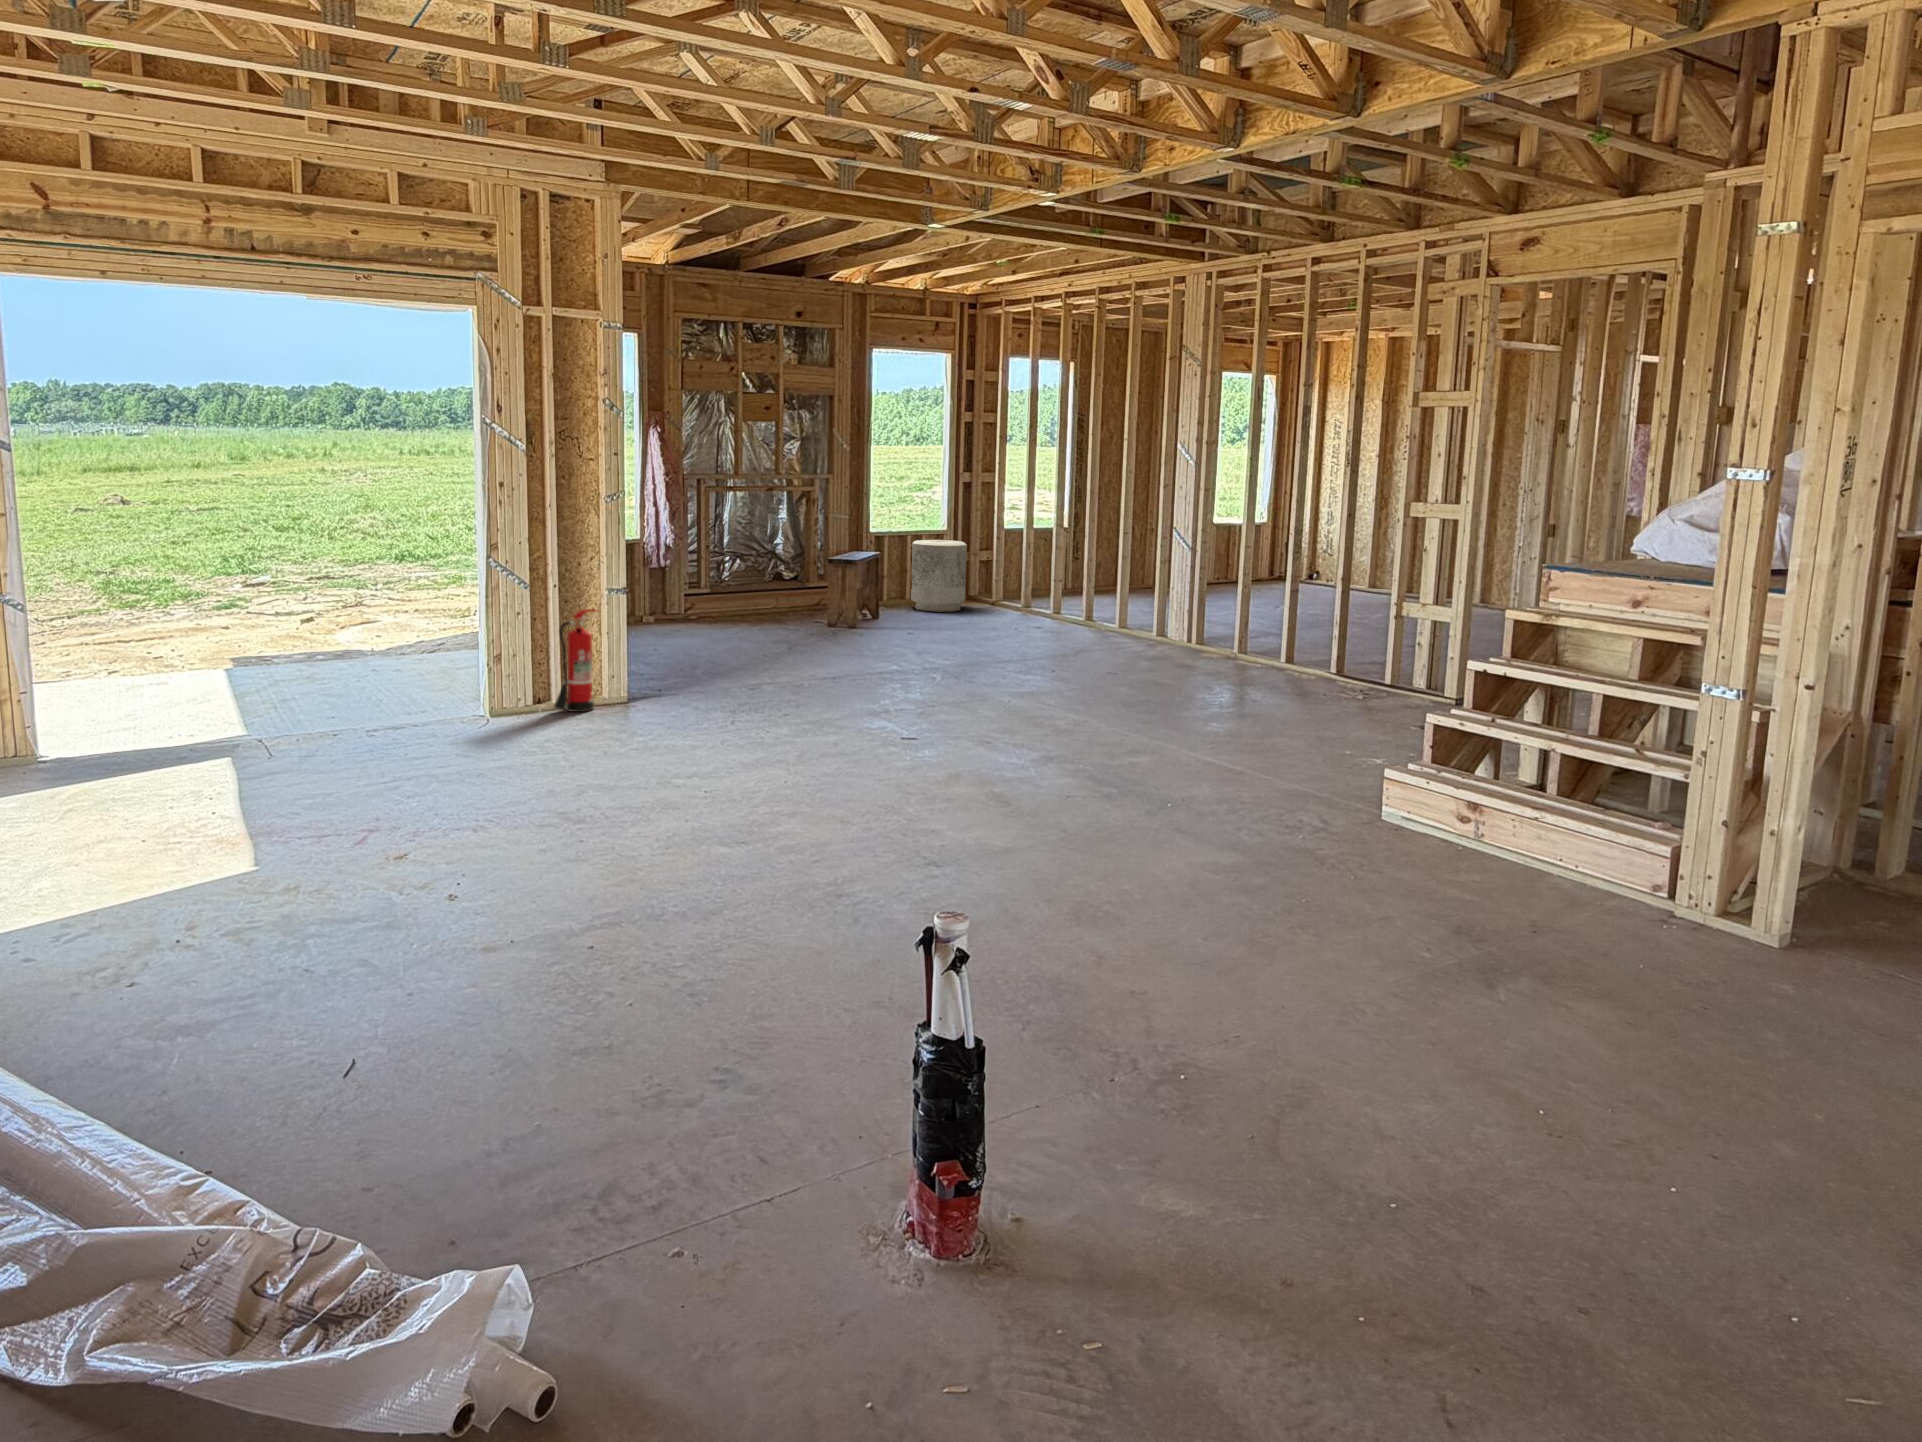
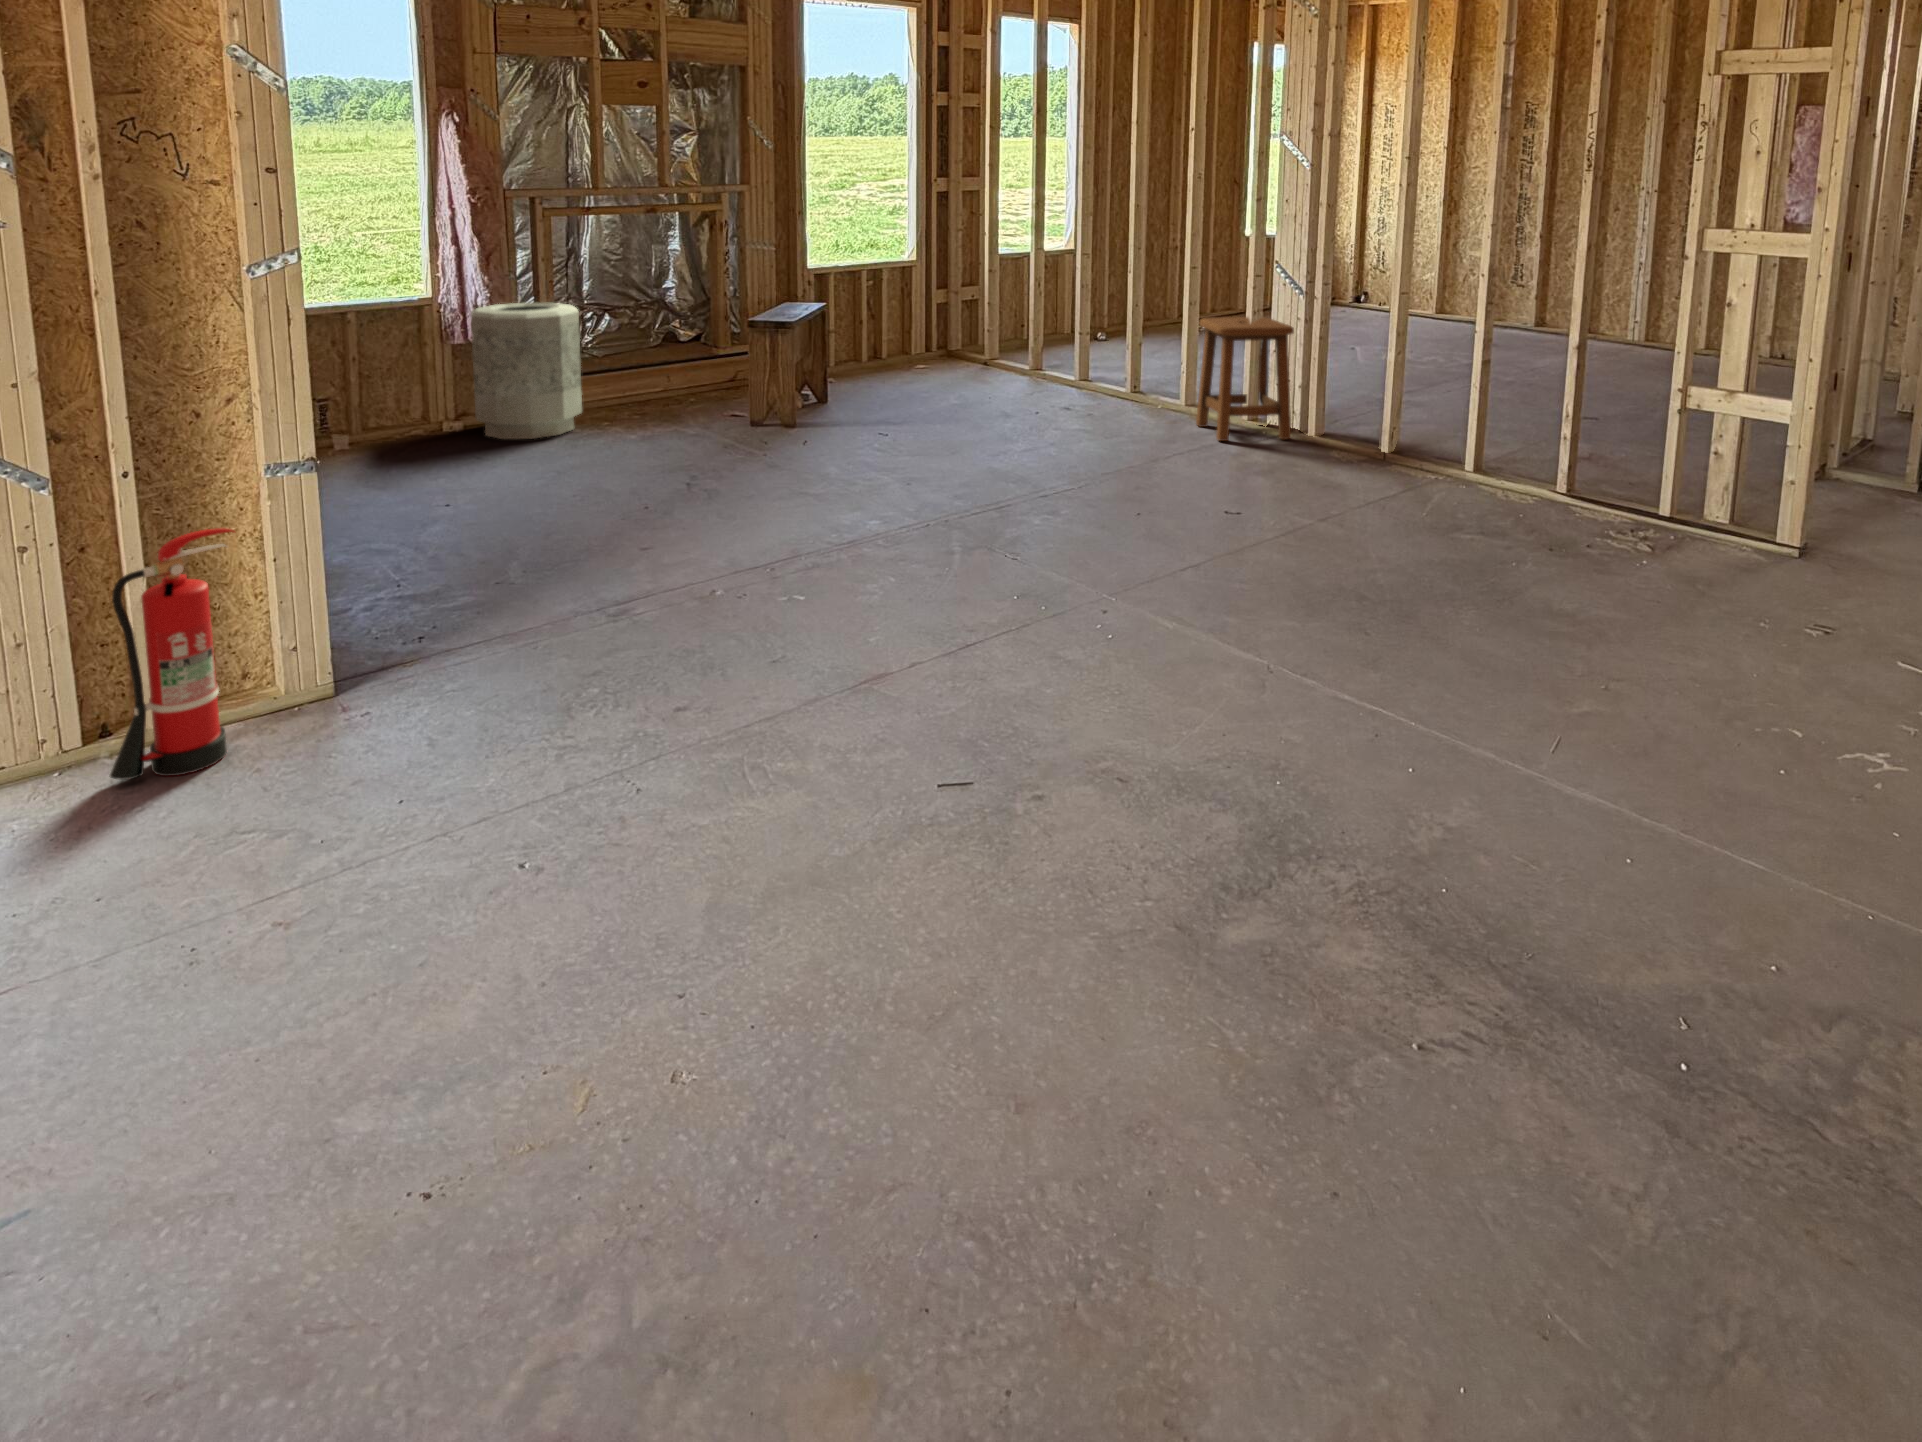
trash can: present [911,540,967,612] -> present [471,303,582,439]
stool: none [1121,567,1184,648] -> present [1196,317,1294,441]

